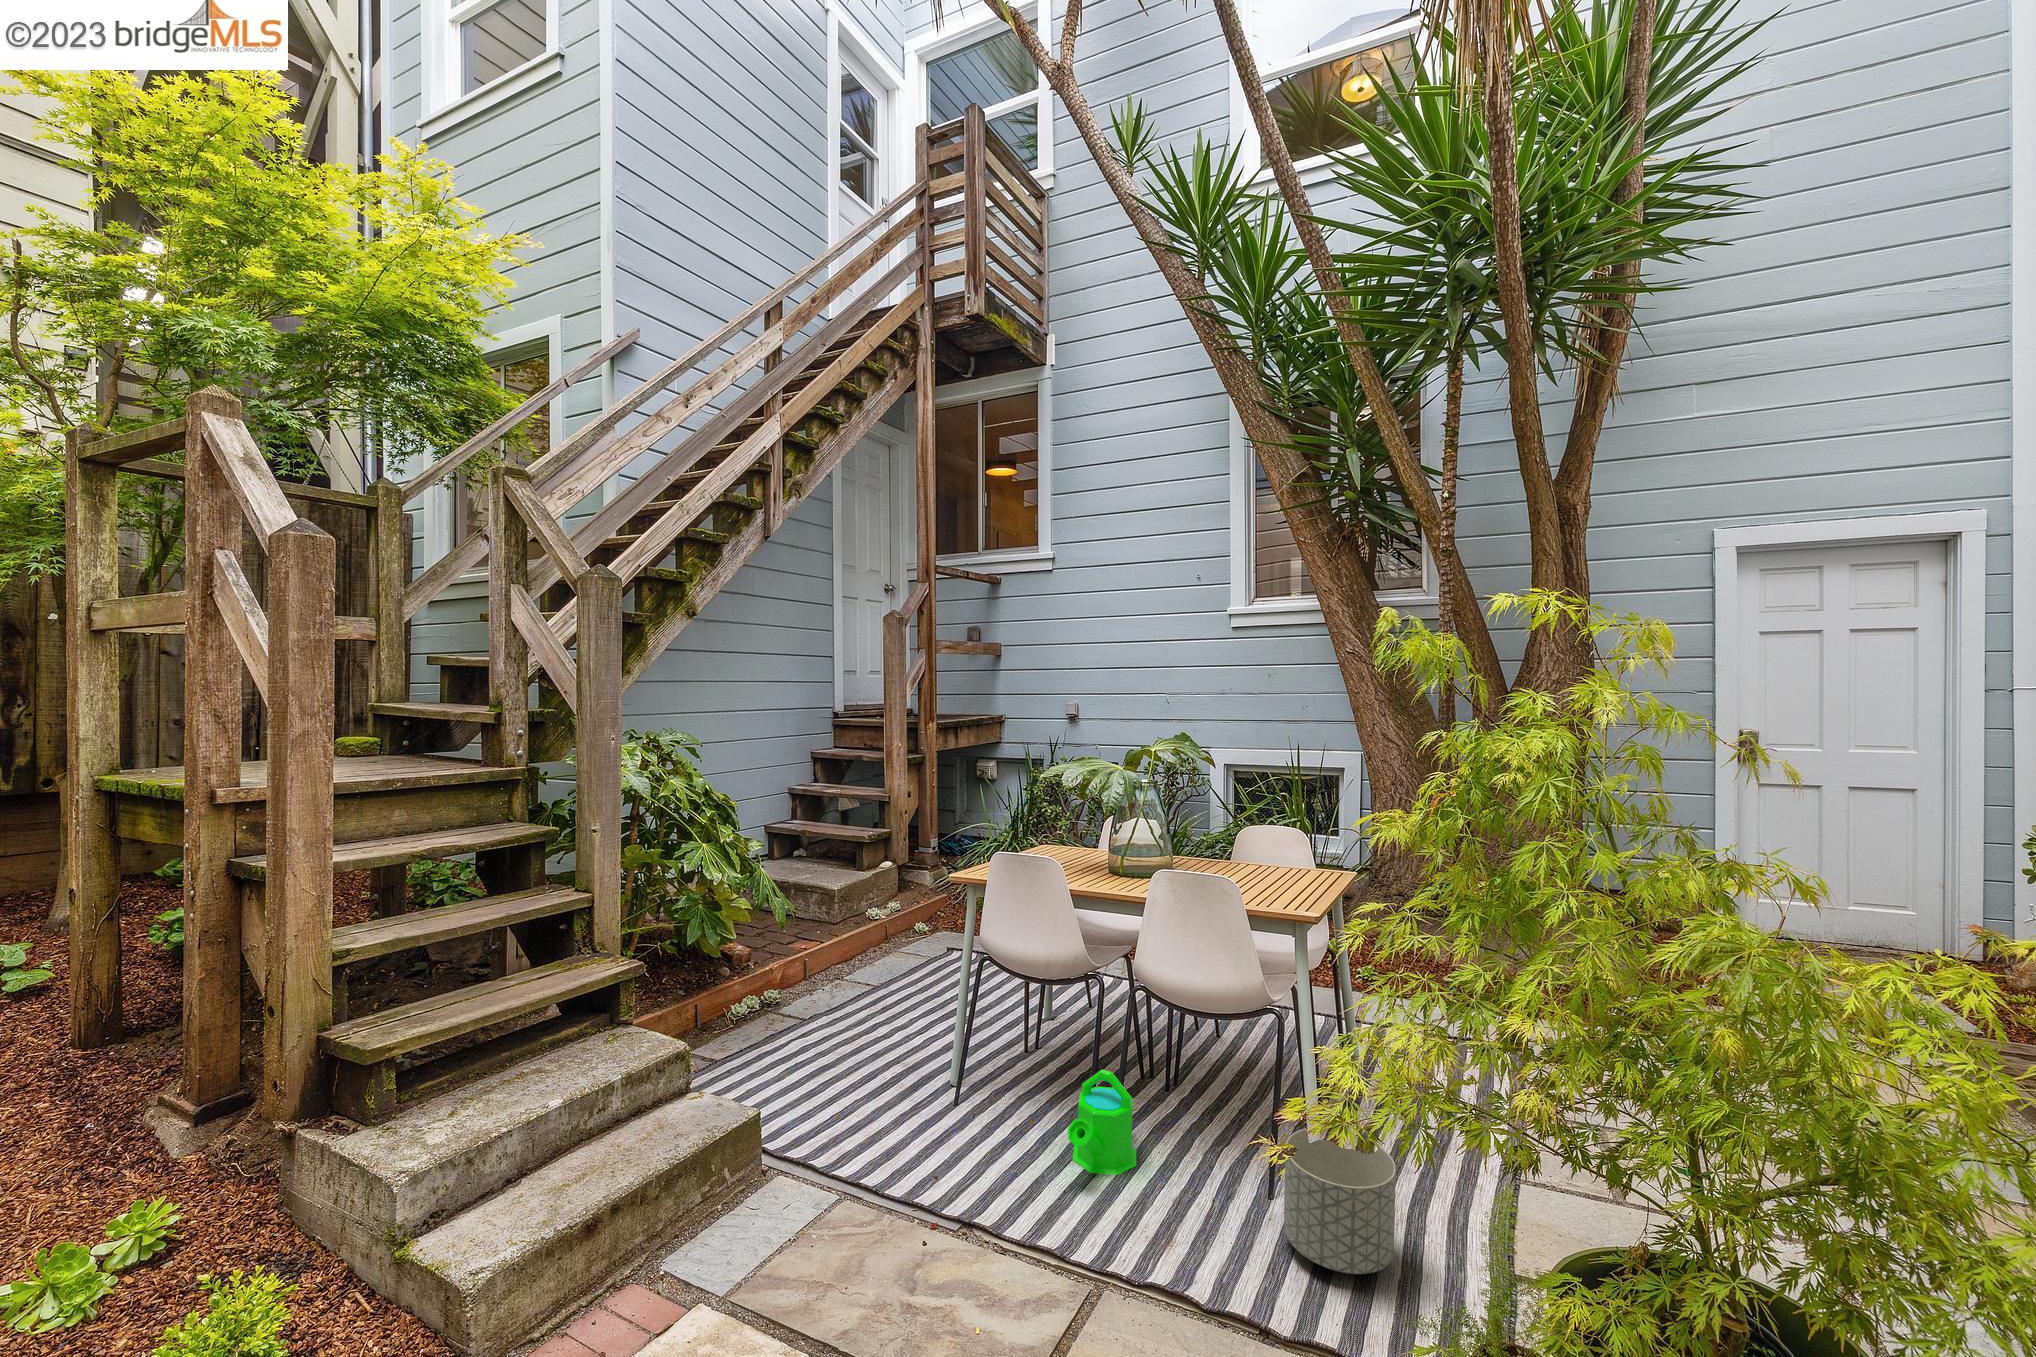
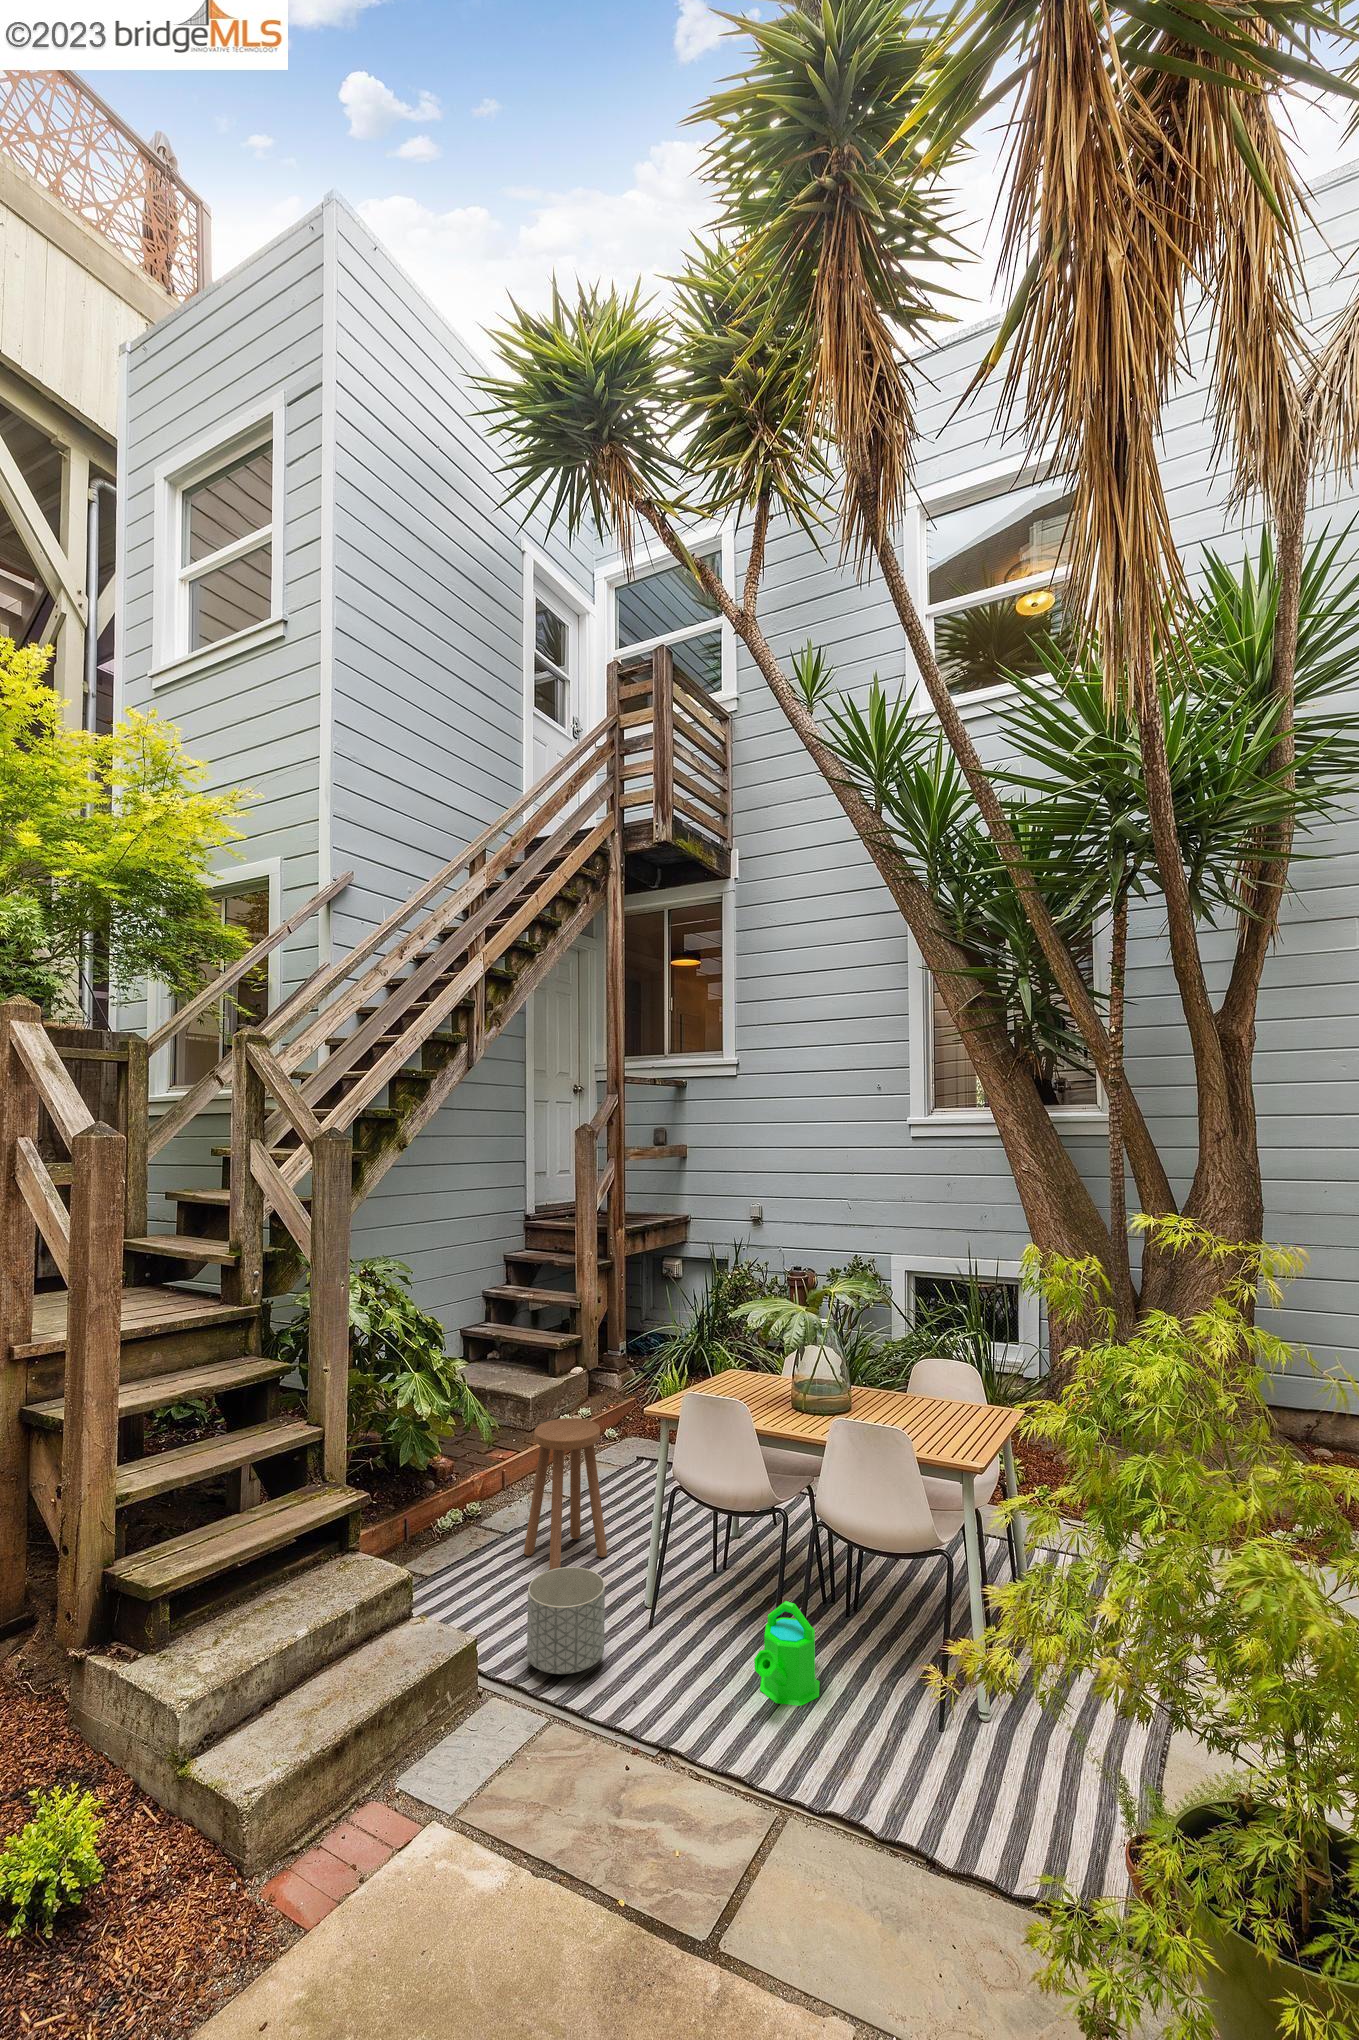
stool: none [824,896,912,1050] -> present [524,1418,607,1570]
planter: present [1284,1128,1396,1274] -> present [527,1567,605,1674]

